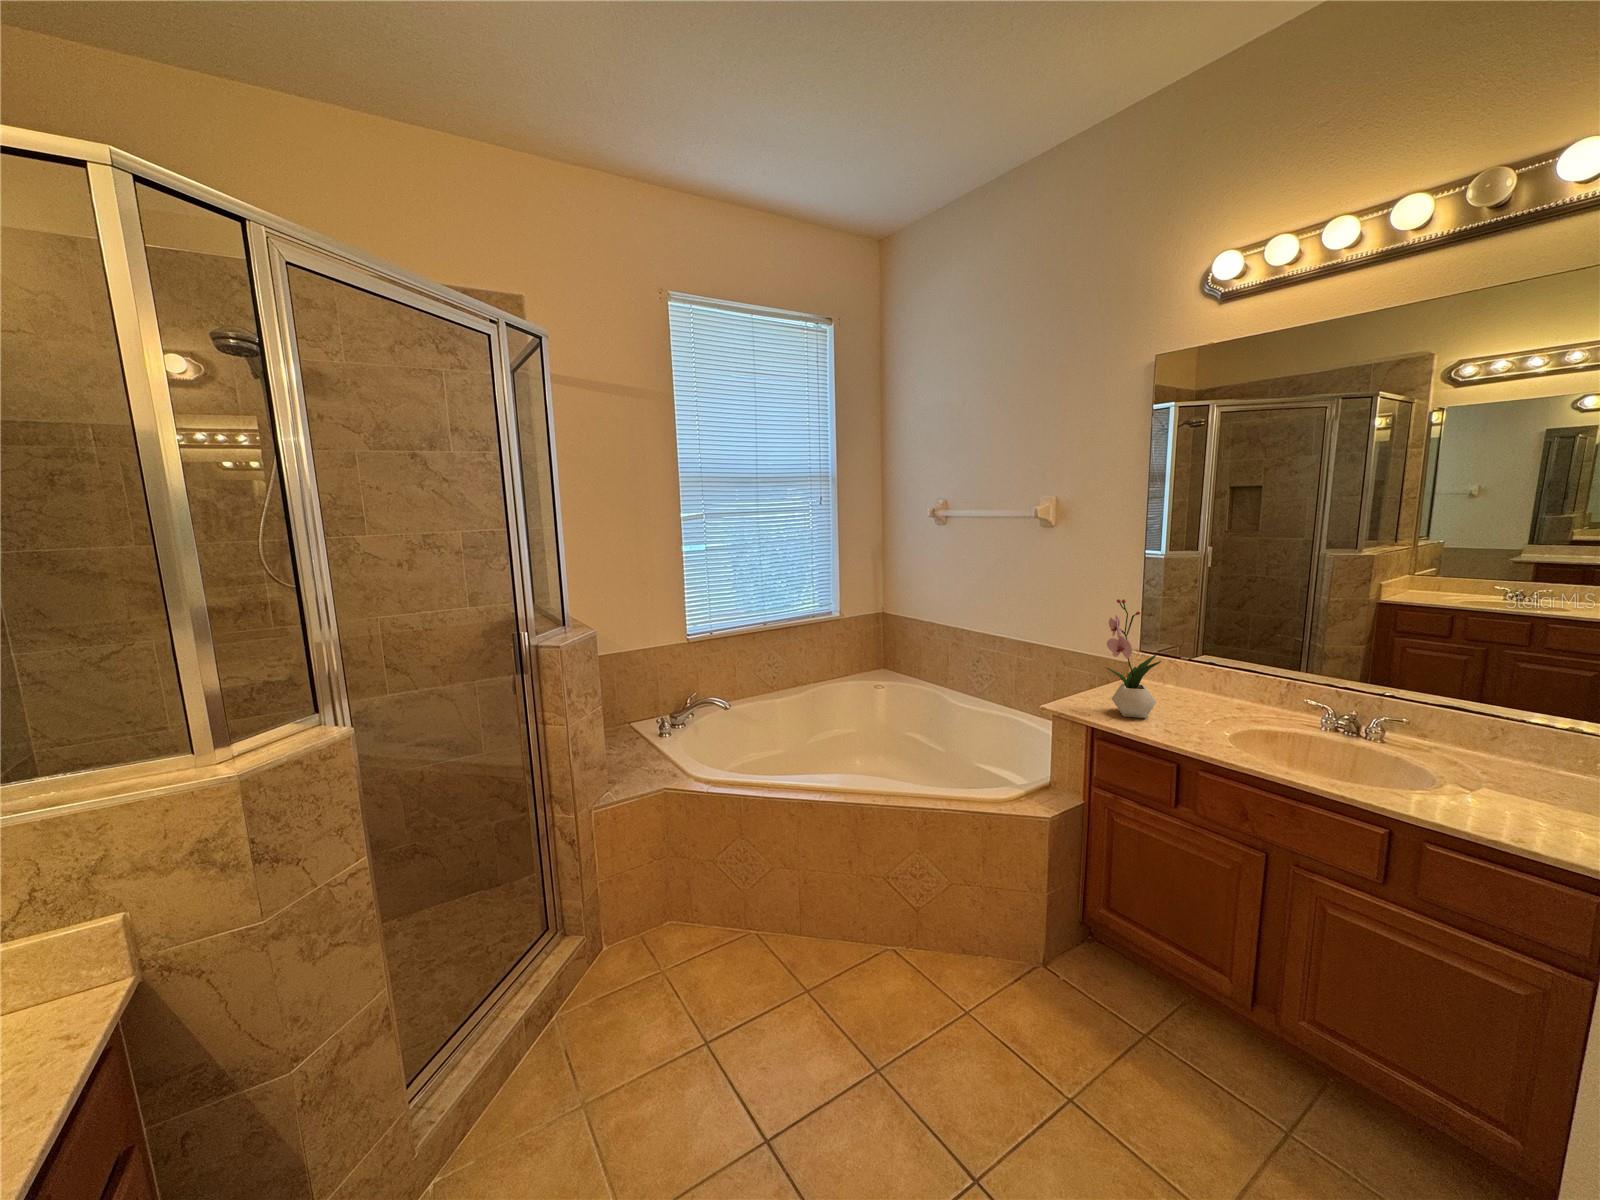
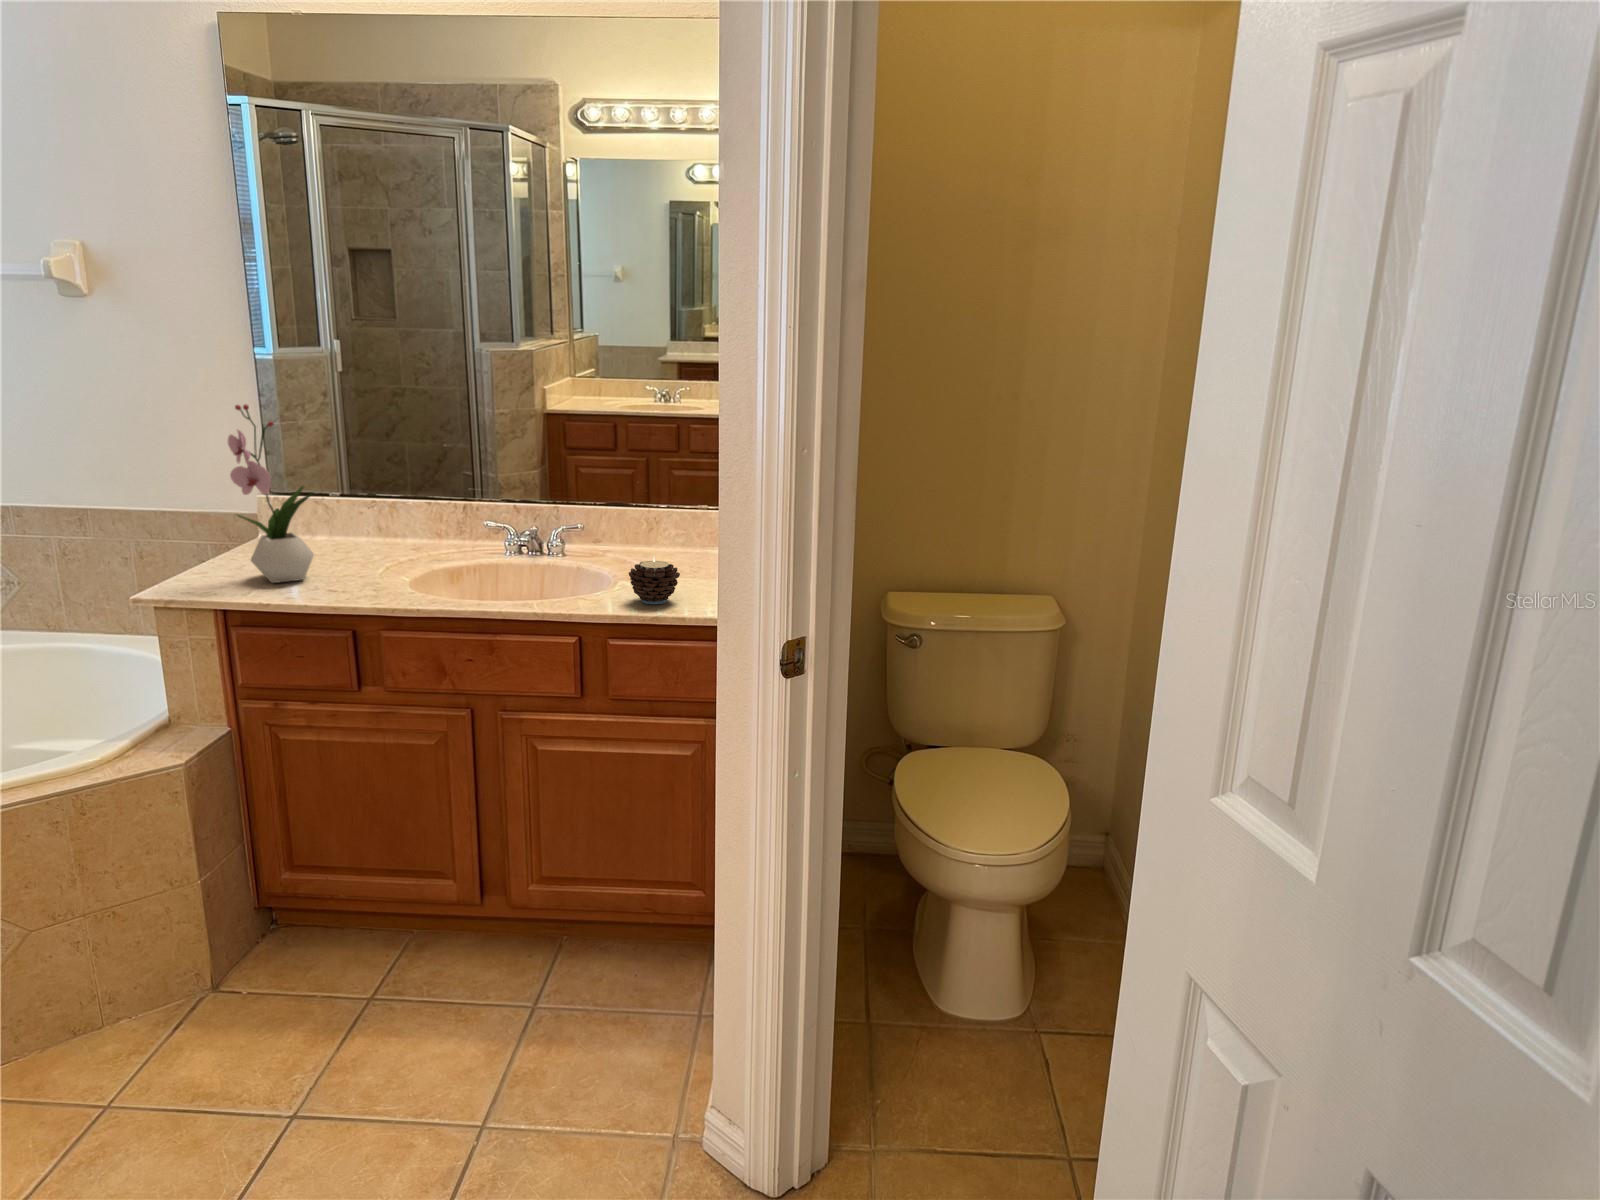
candle: none [1469,777,1547,827] -> present [629,558,680,604]

